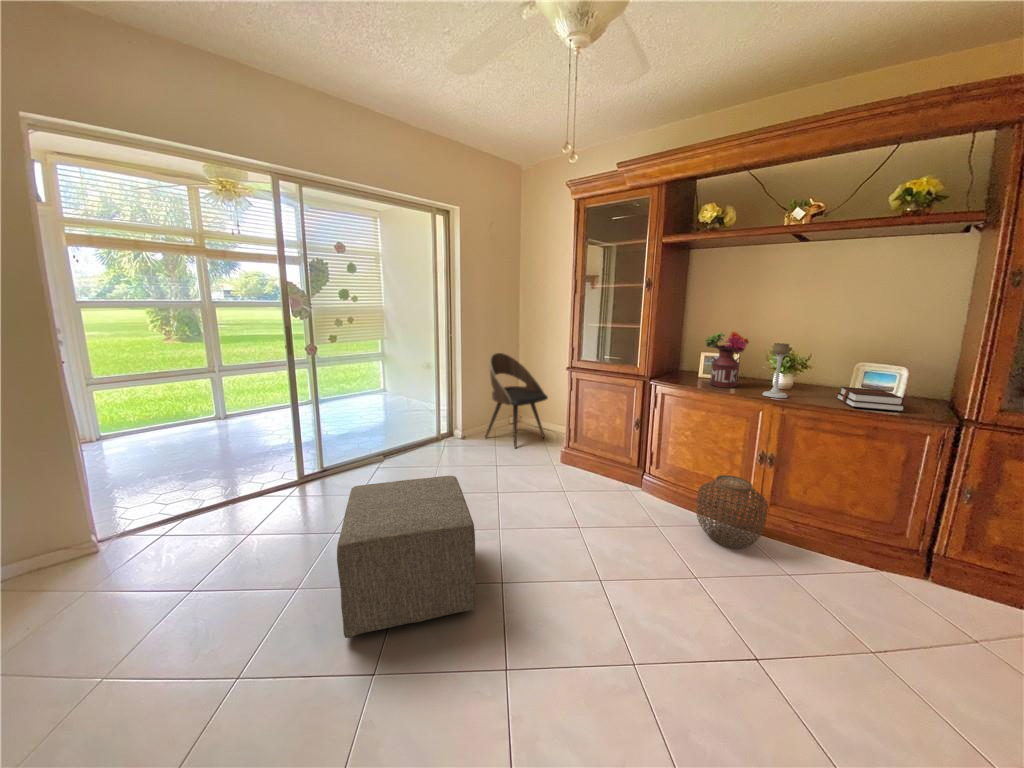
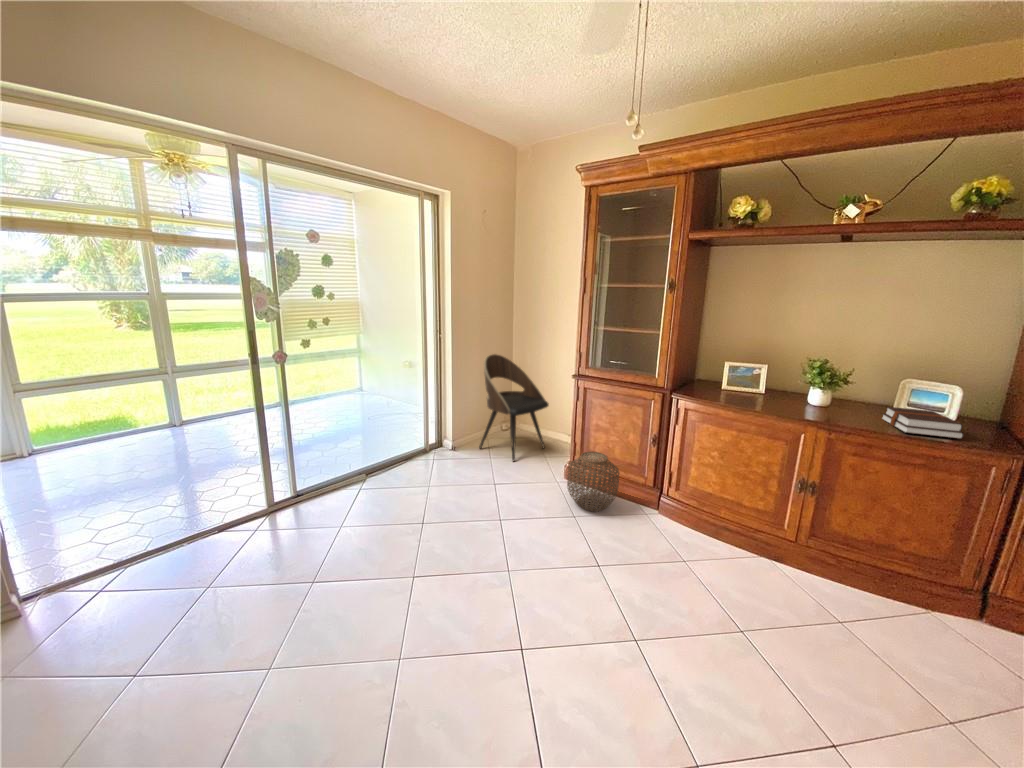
flower arrangement: present [705,331,749,388] -> none [734,341,784,404]
candle holder: present [762,343,789,398] -> none [799,357,833,419]
woven basket: present [697,475,768,549] -> present [567,452,619,511]
ottoman: present [337,476,476,638] -> none [323,515,489,731]

